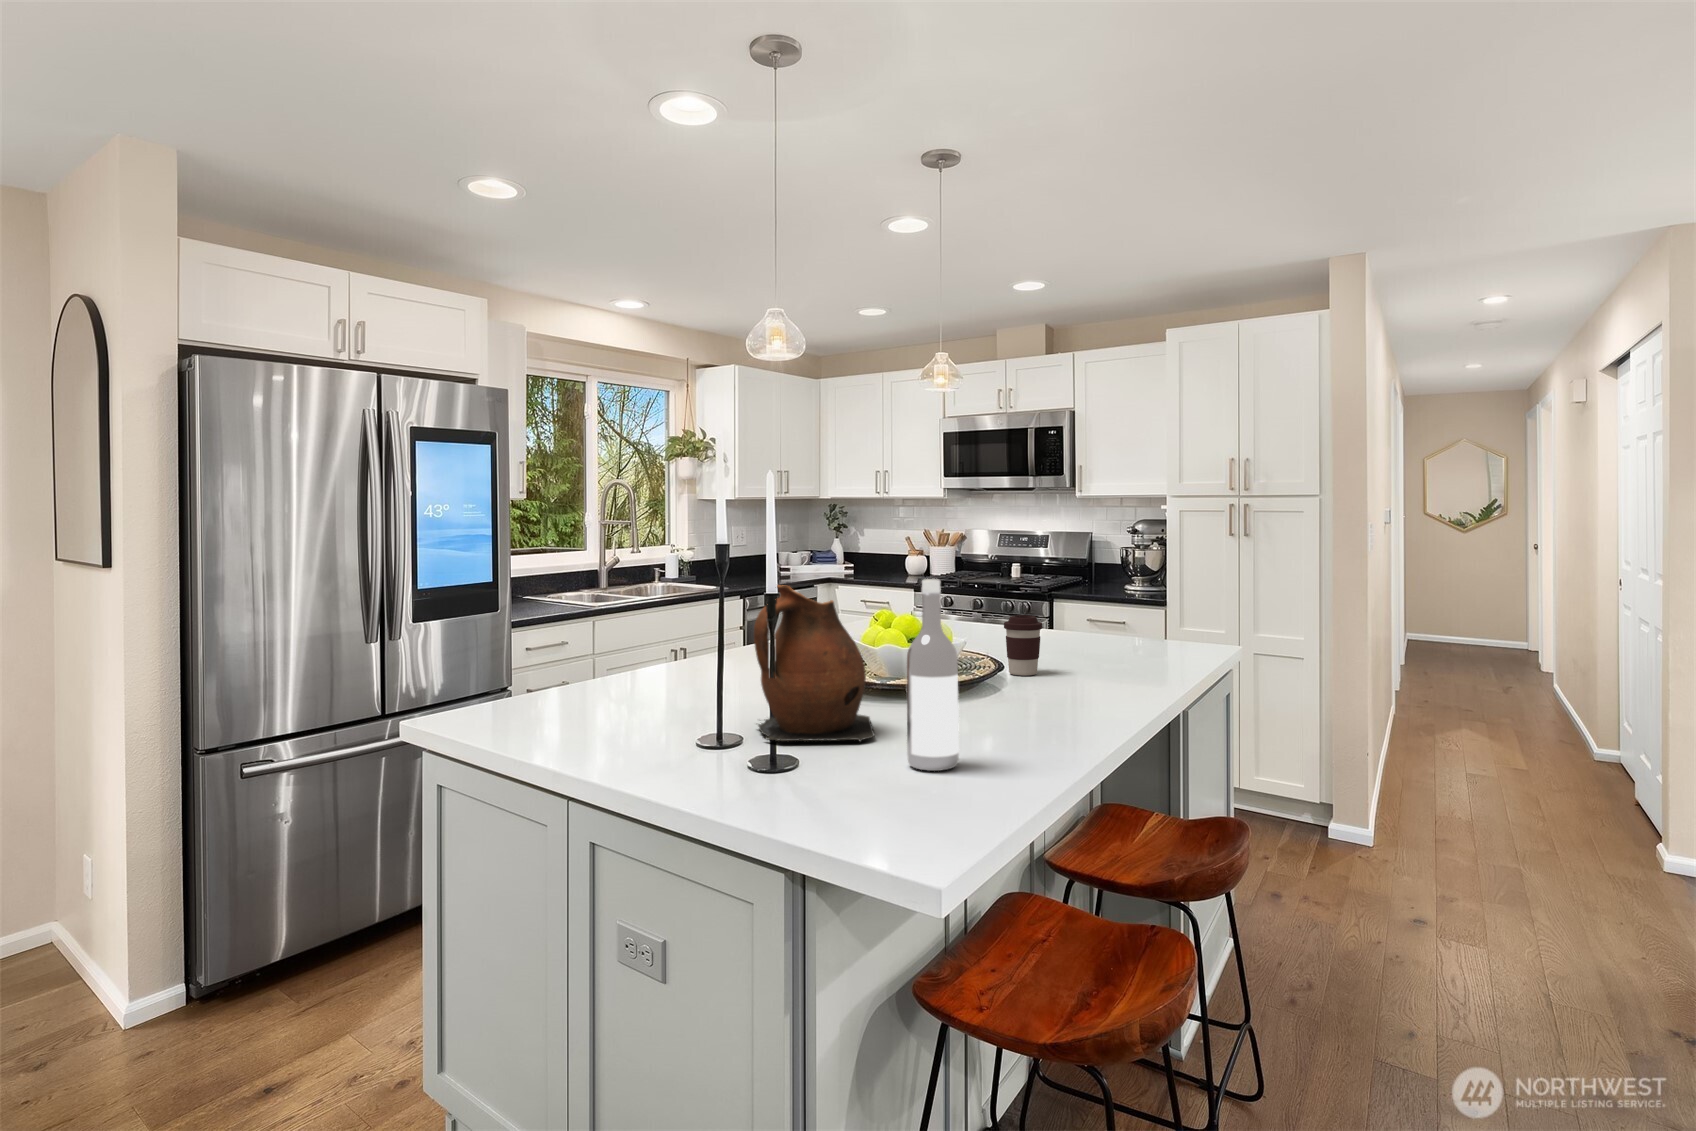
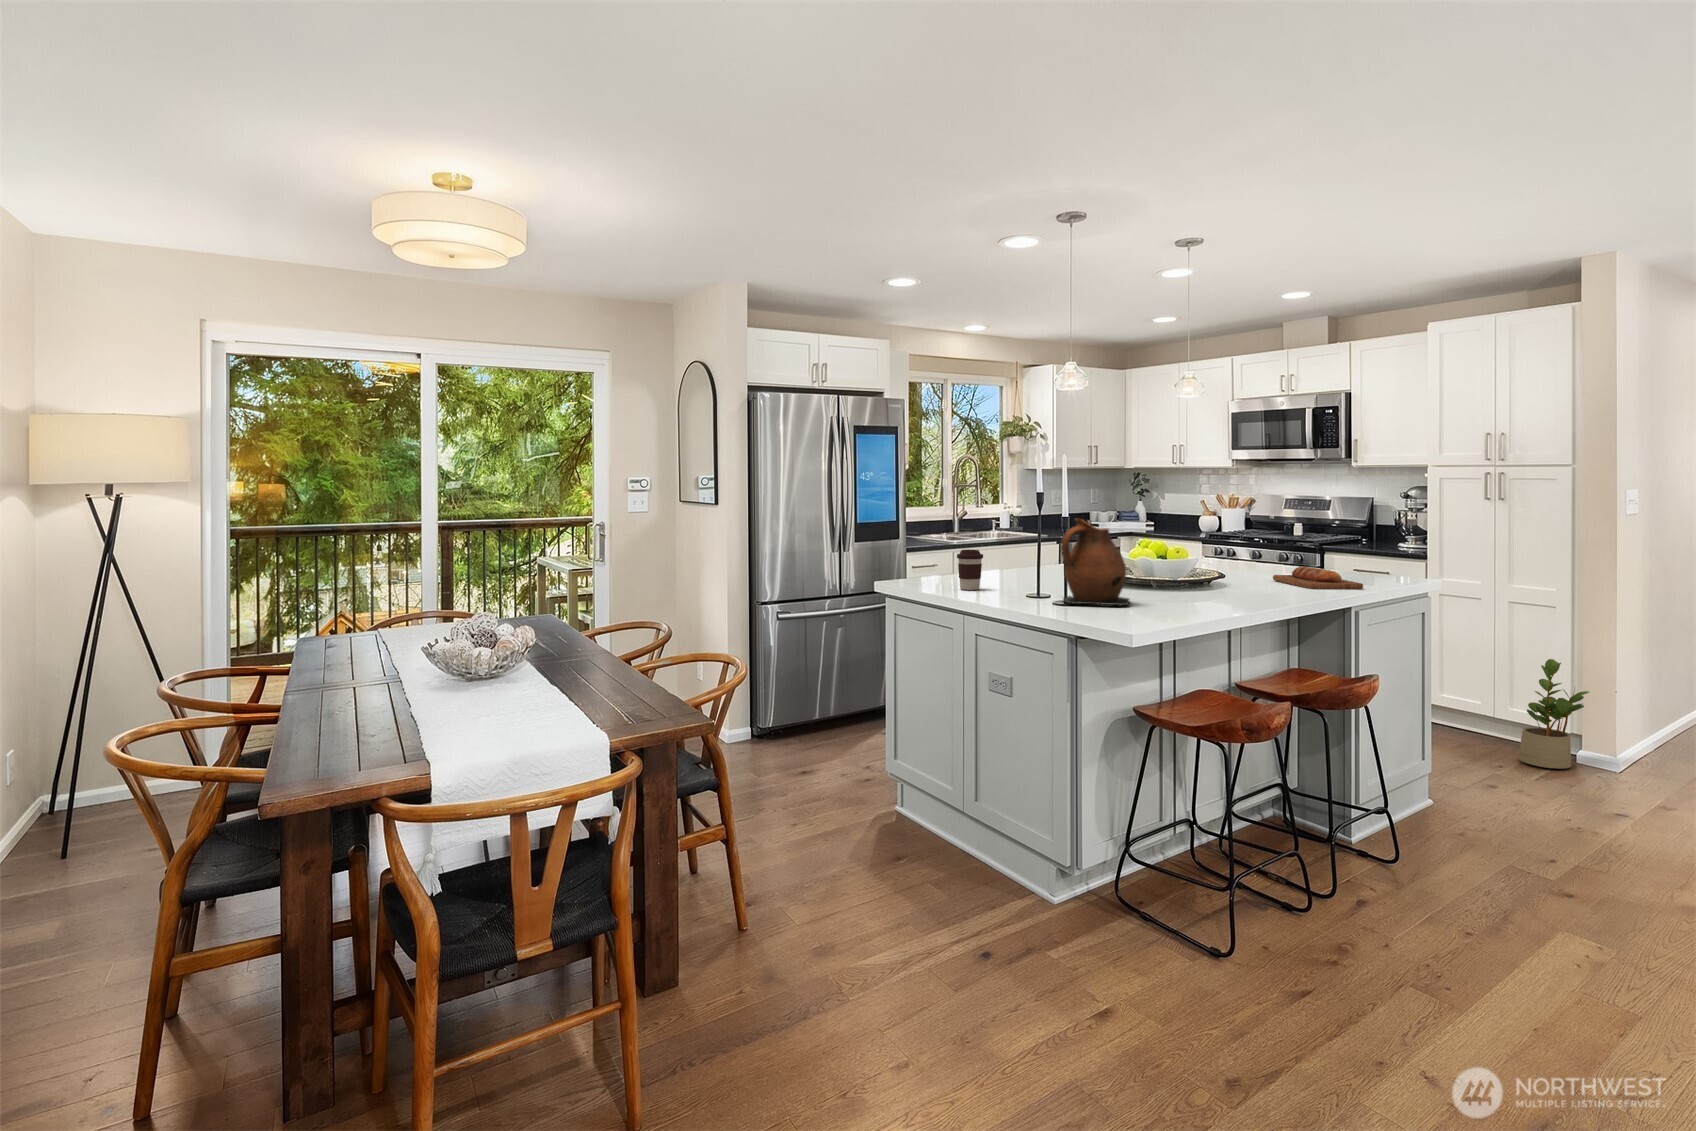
wine bottle: present [907,579,959,771] -> none [1143,514,1173,616]
coffee cup: present [1004,615,1042,676] -> present [957,550,983,590]
bread loaf: none [1037,633,1161,669] -> present [1273,567,1363,589]
potted plant: none [1284,723,1352,853] -> present [1518,659,1589,769]

